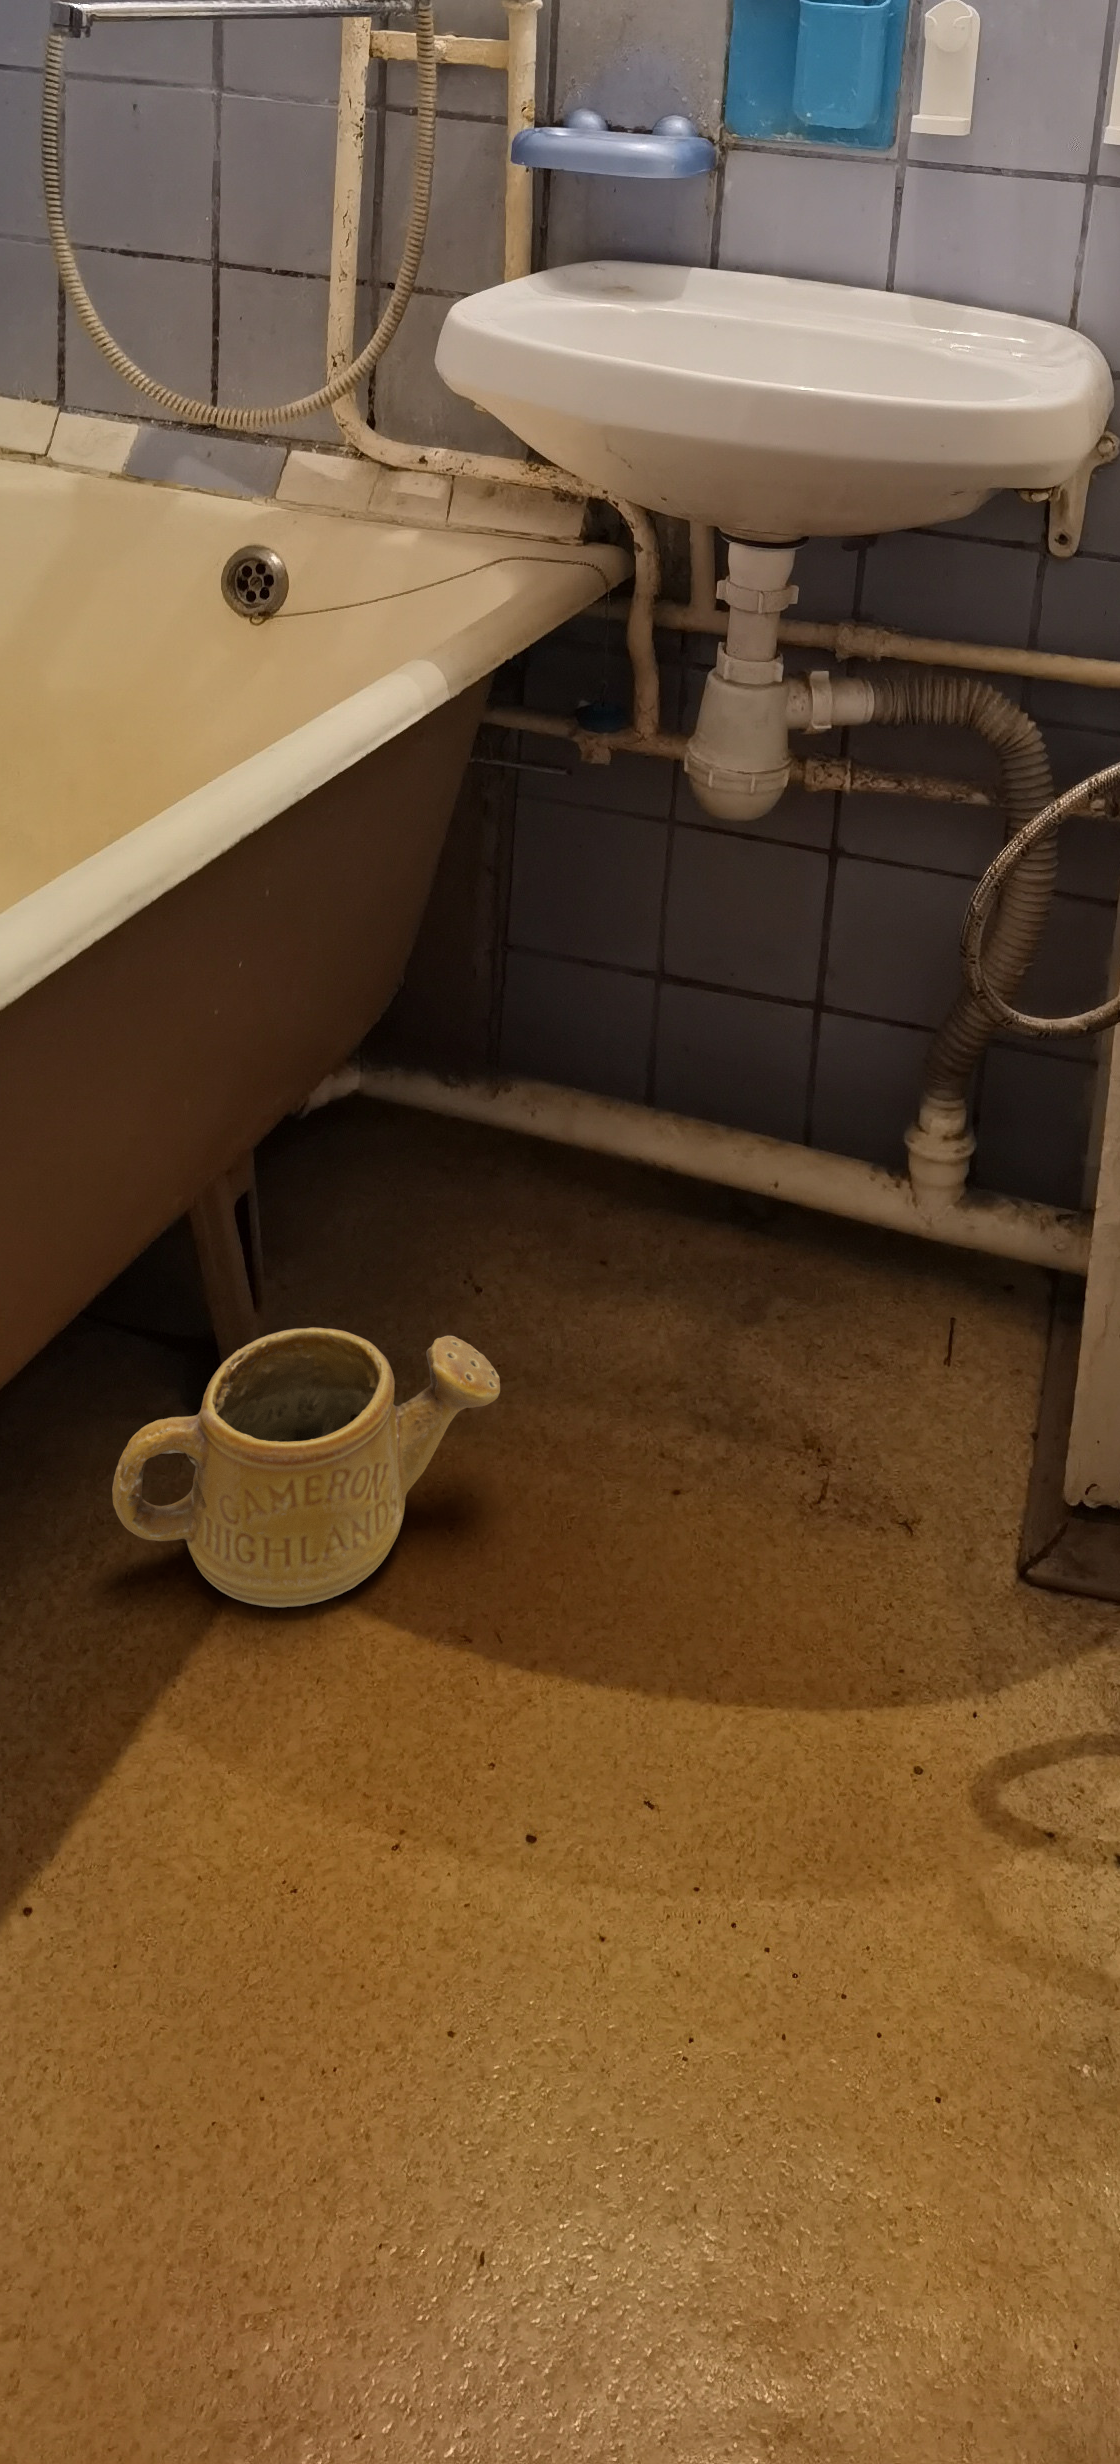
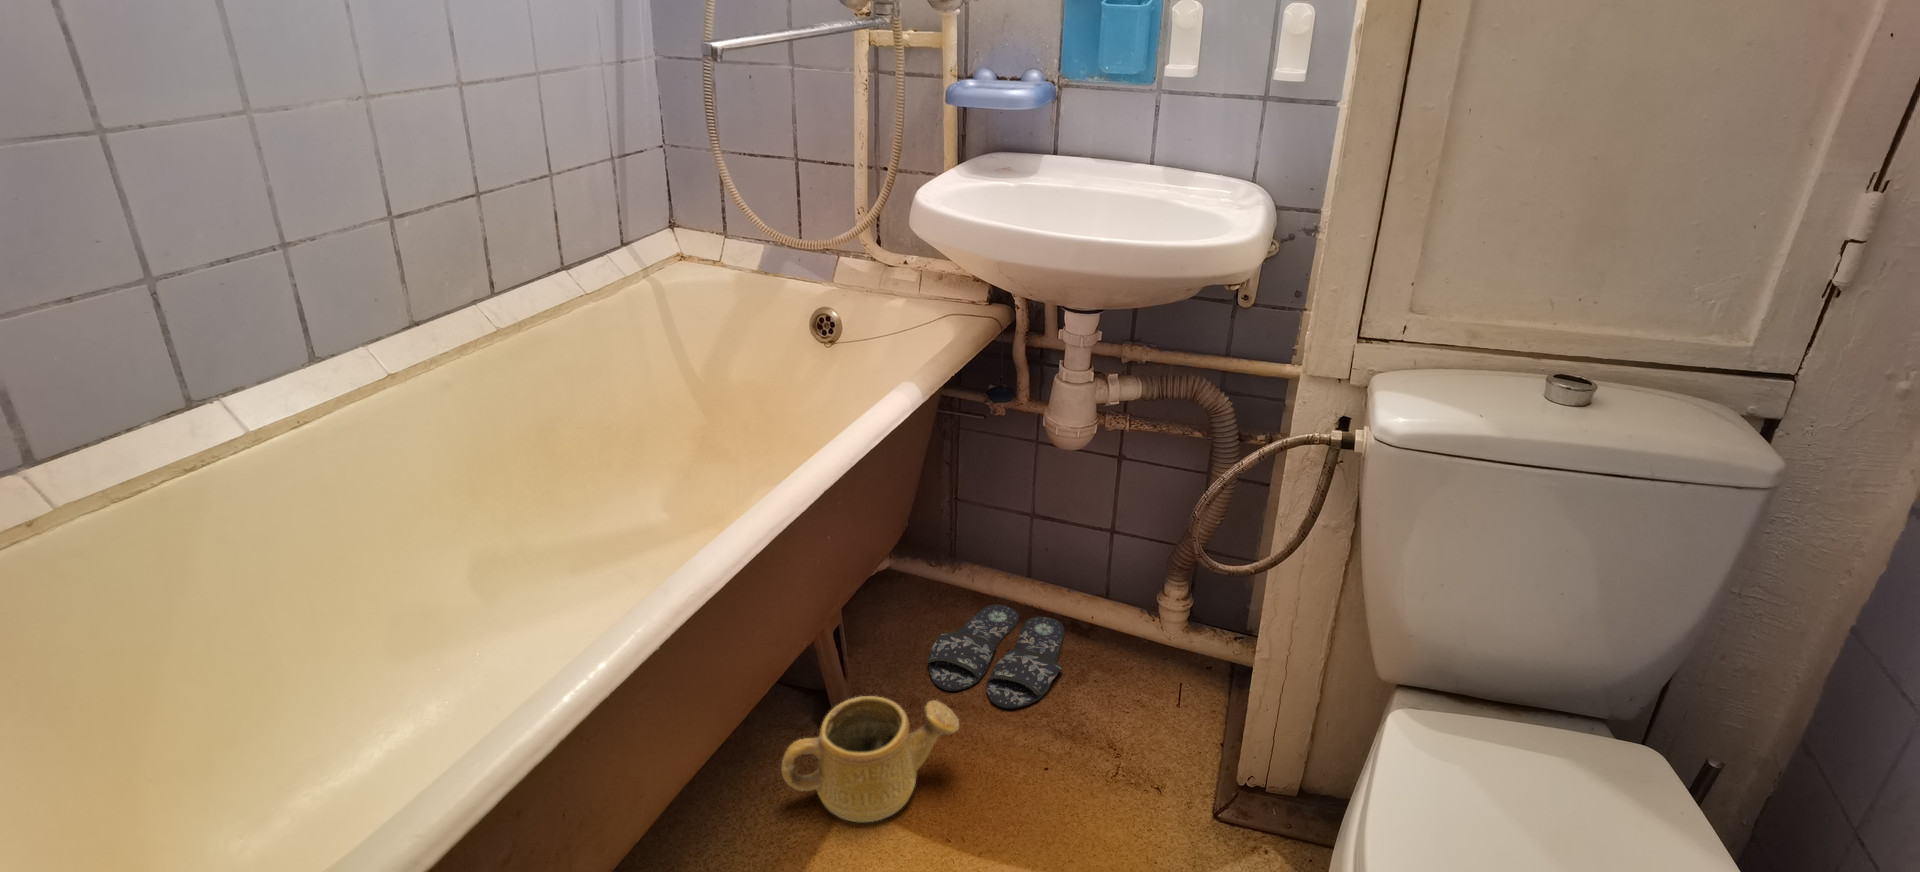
slippers: none [434,1162,718,1367] -> present [928,604,1065,708]

